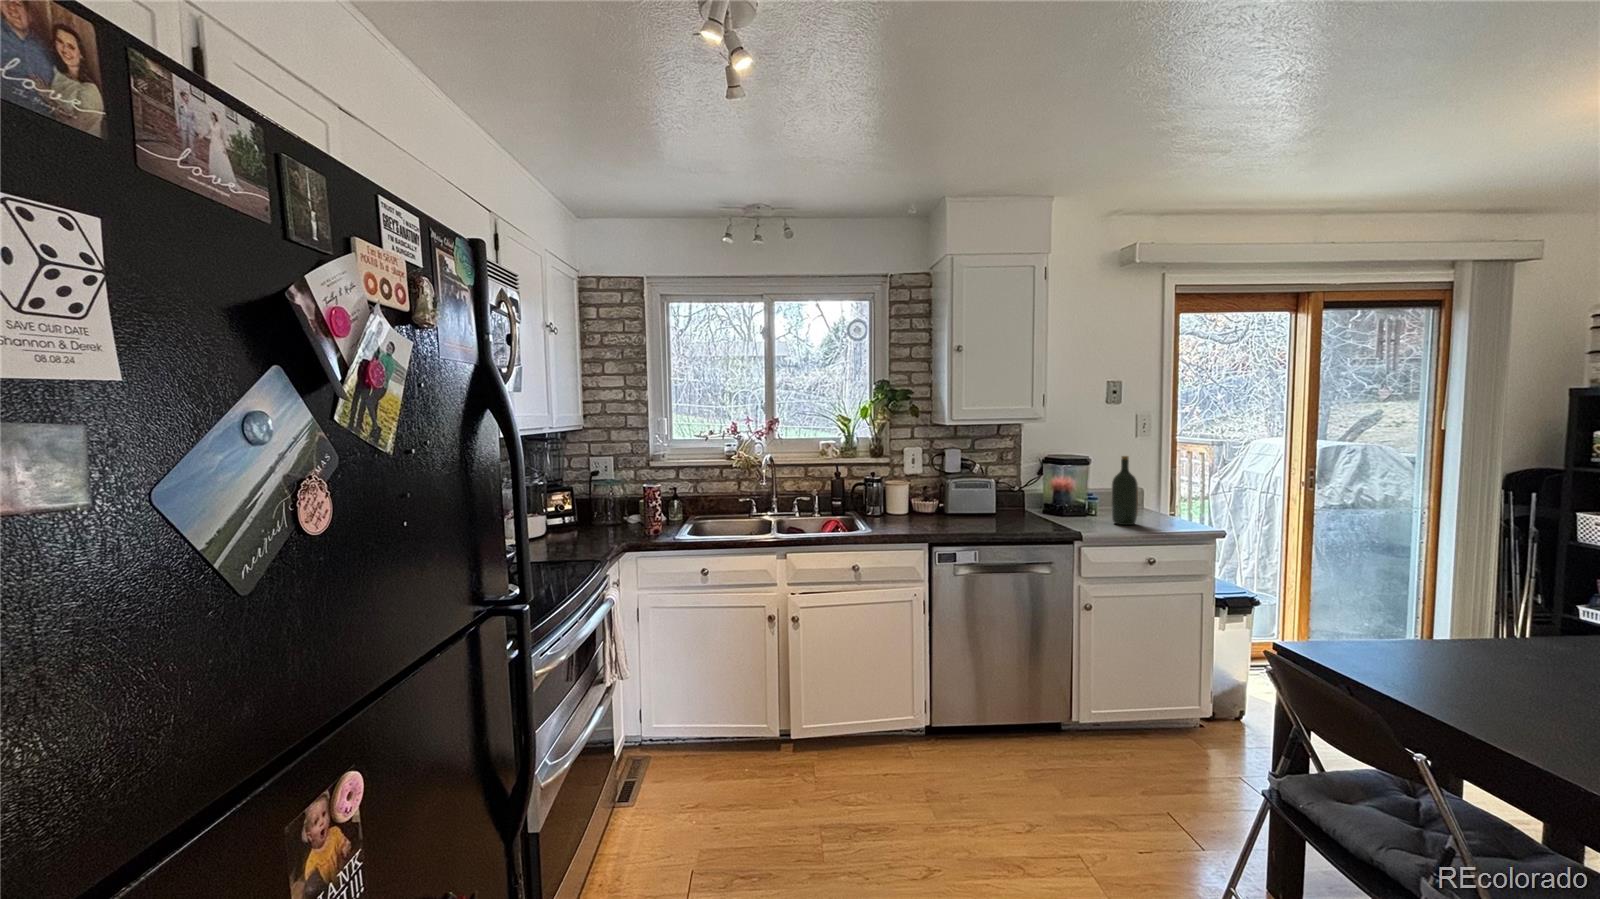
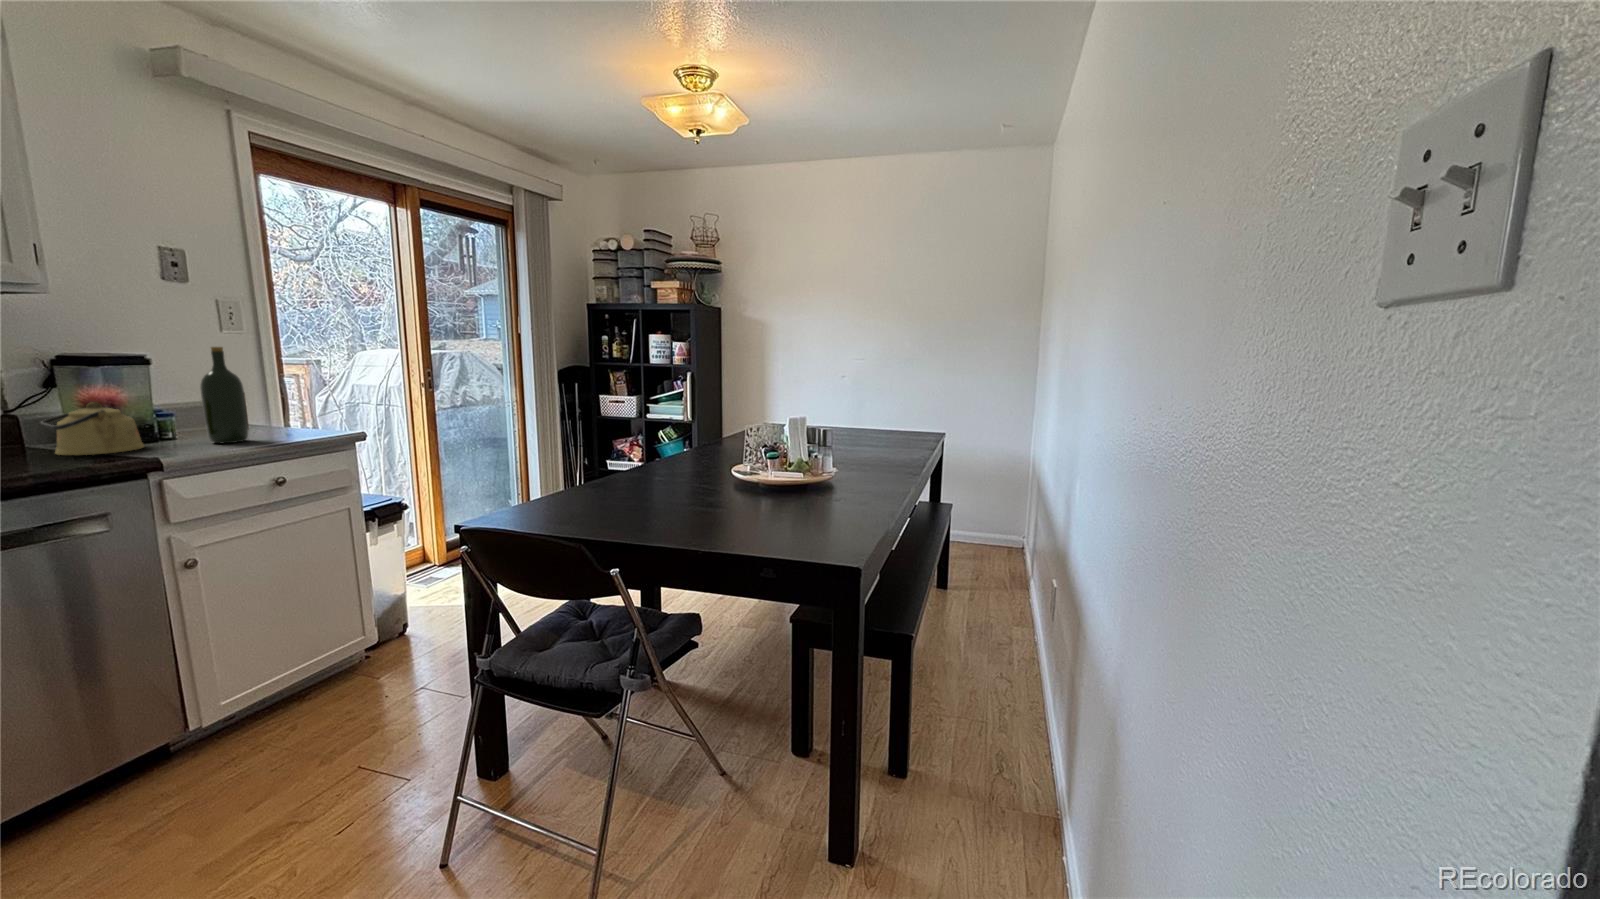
kettle: none [1033,489,1078,522] -> present [41,402,144,455]

